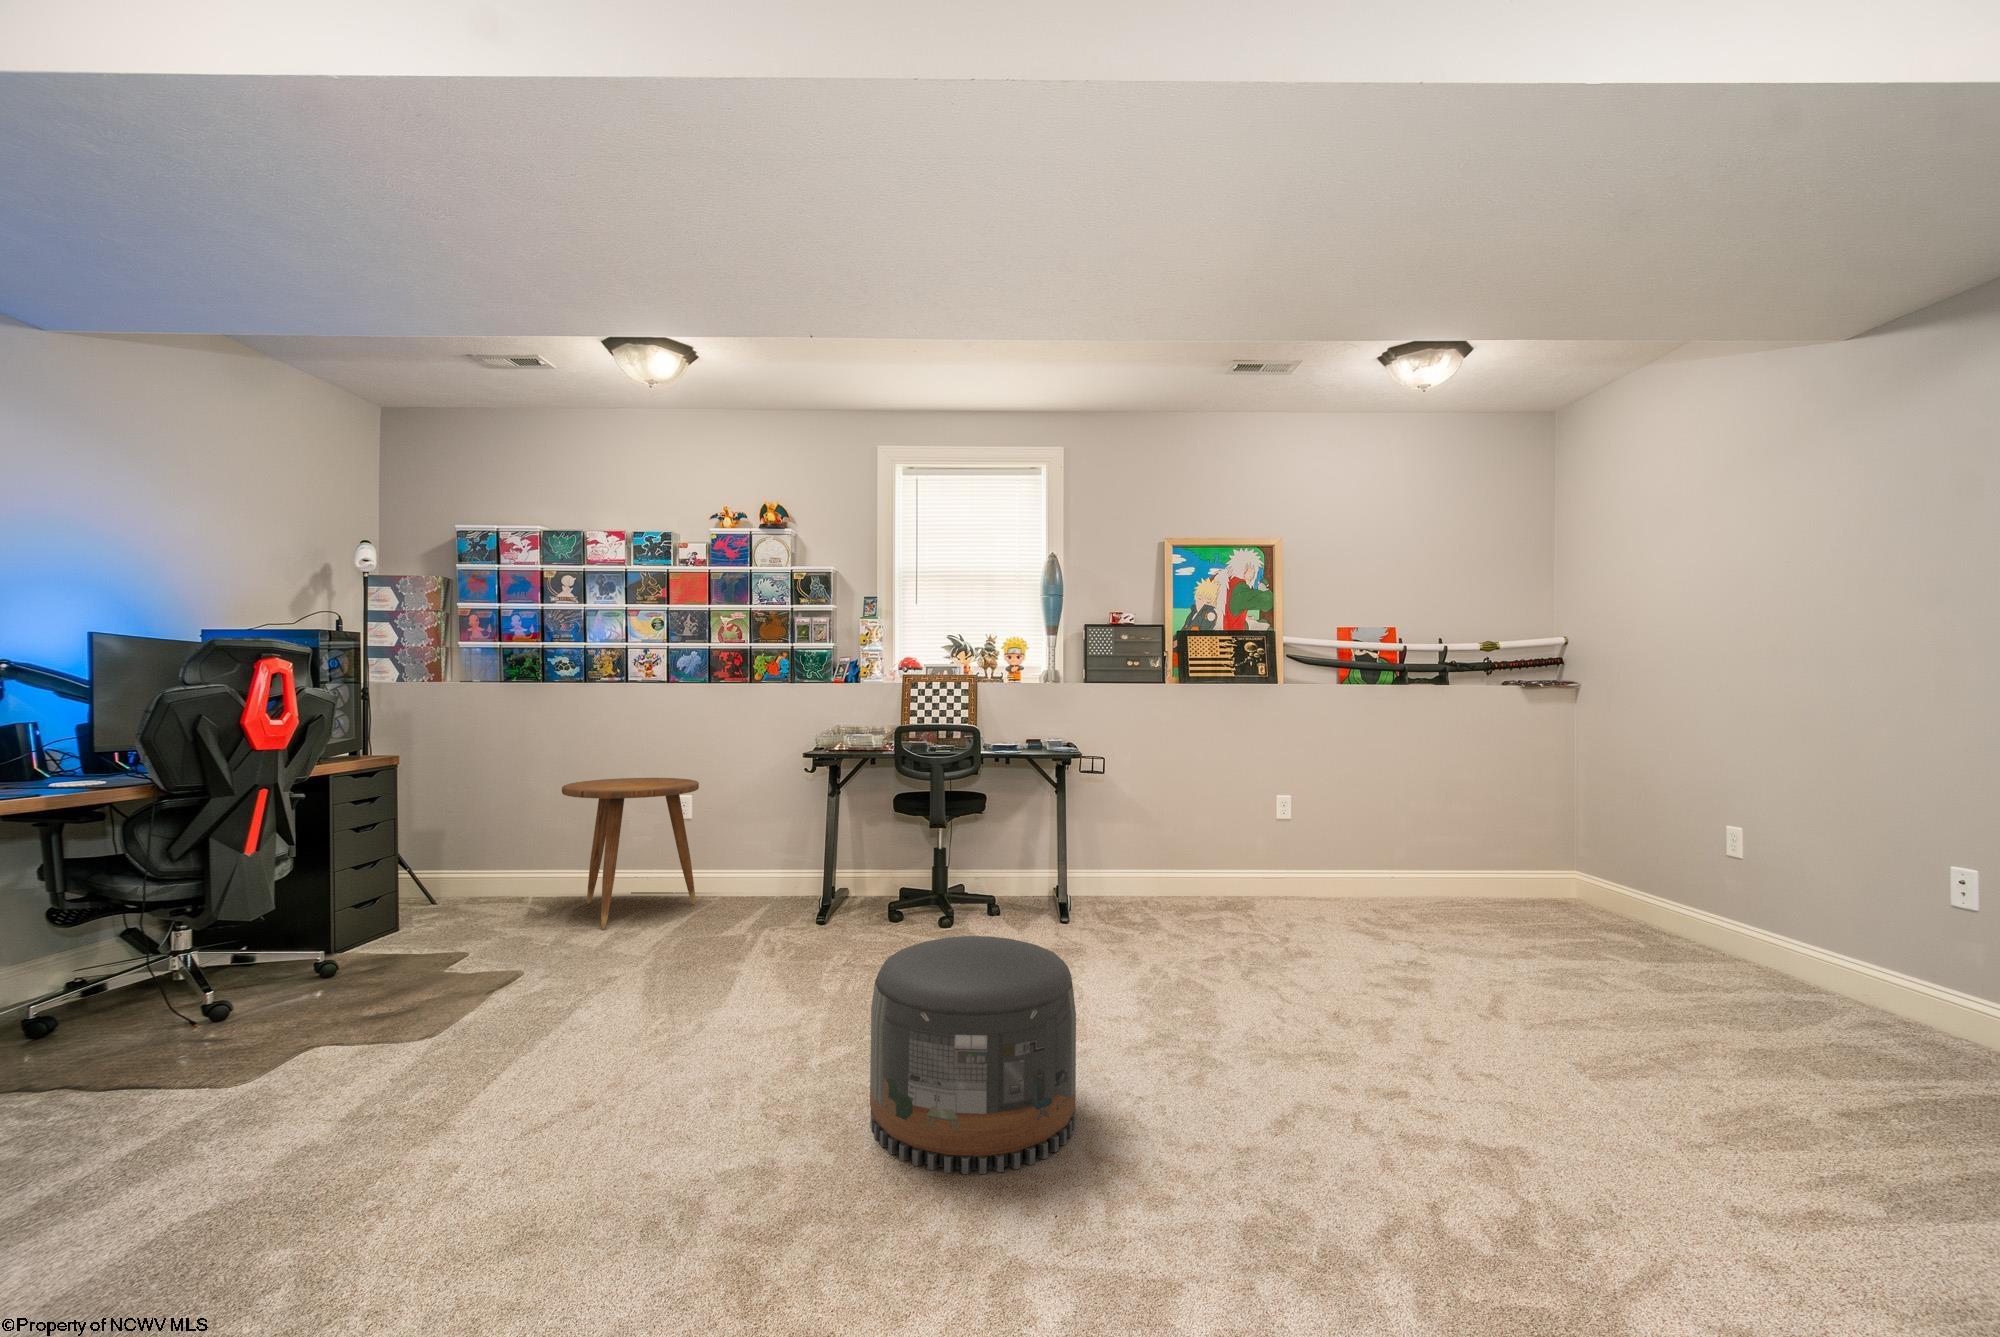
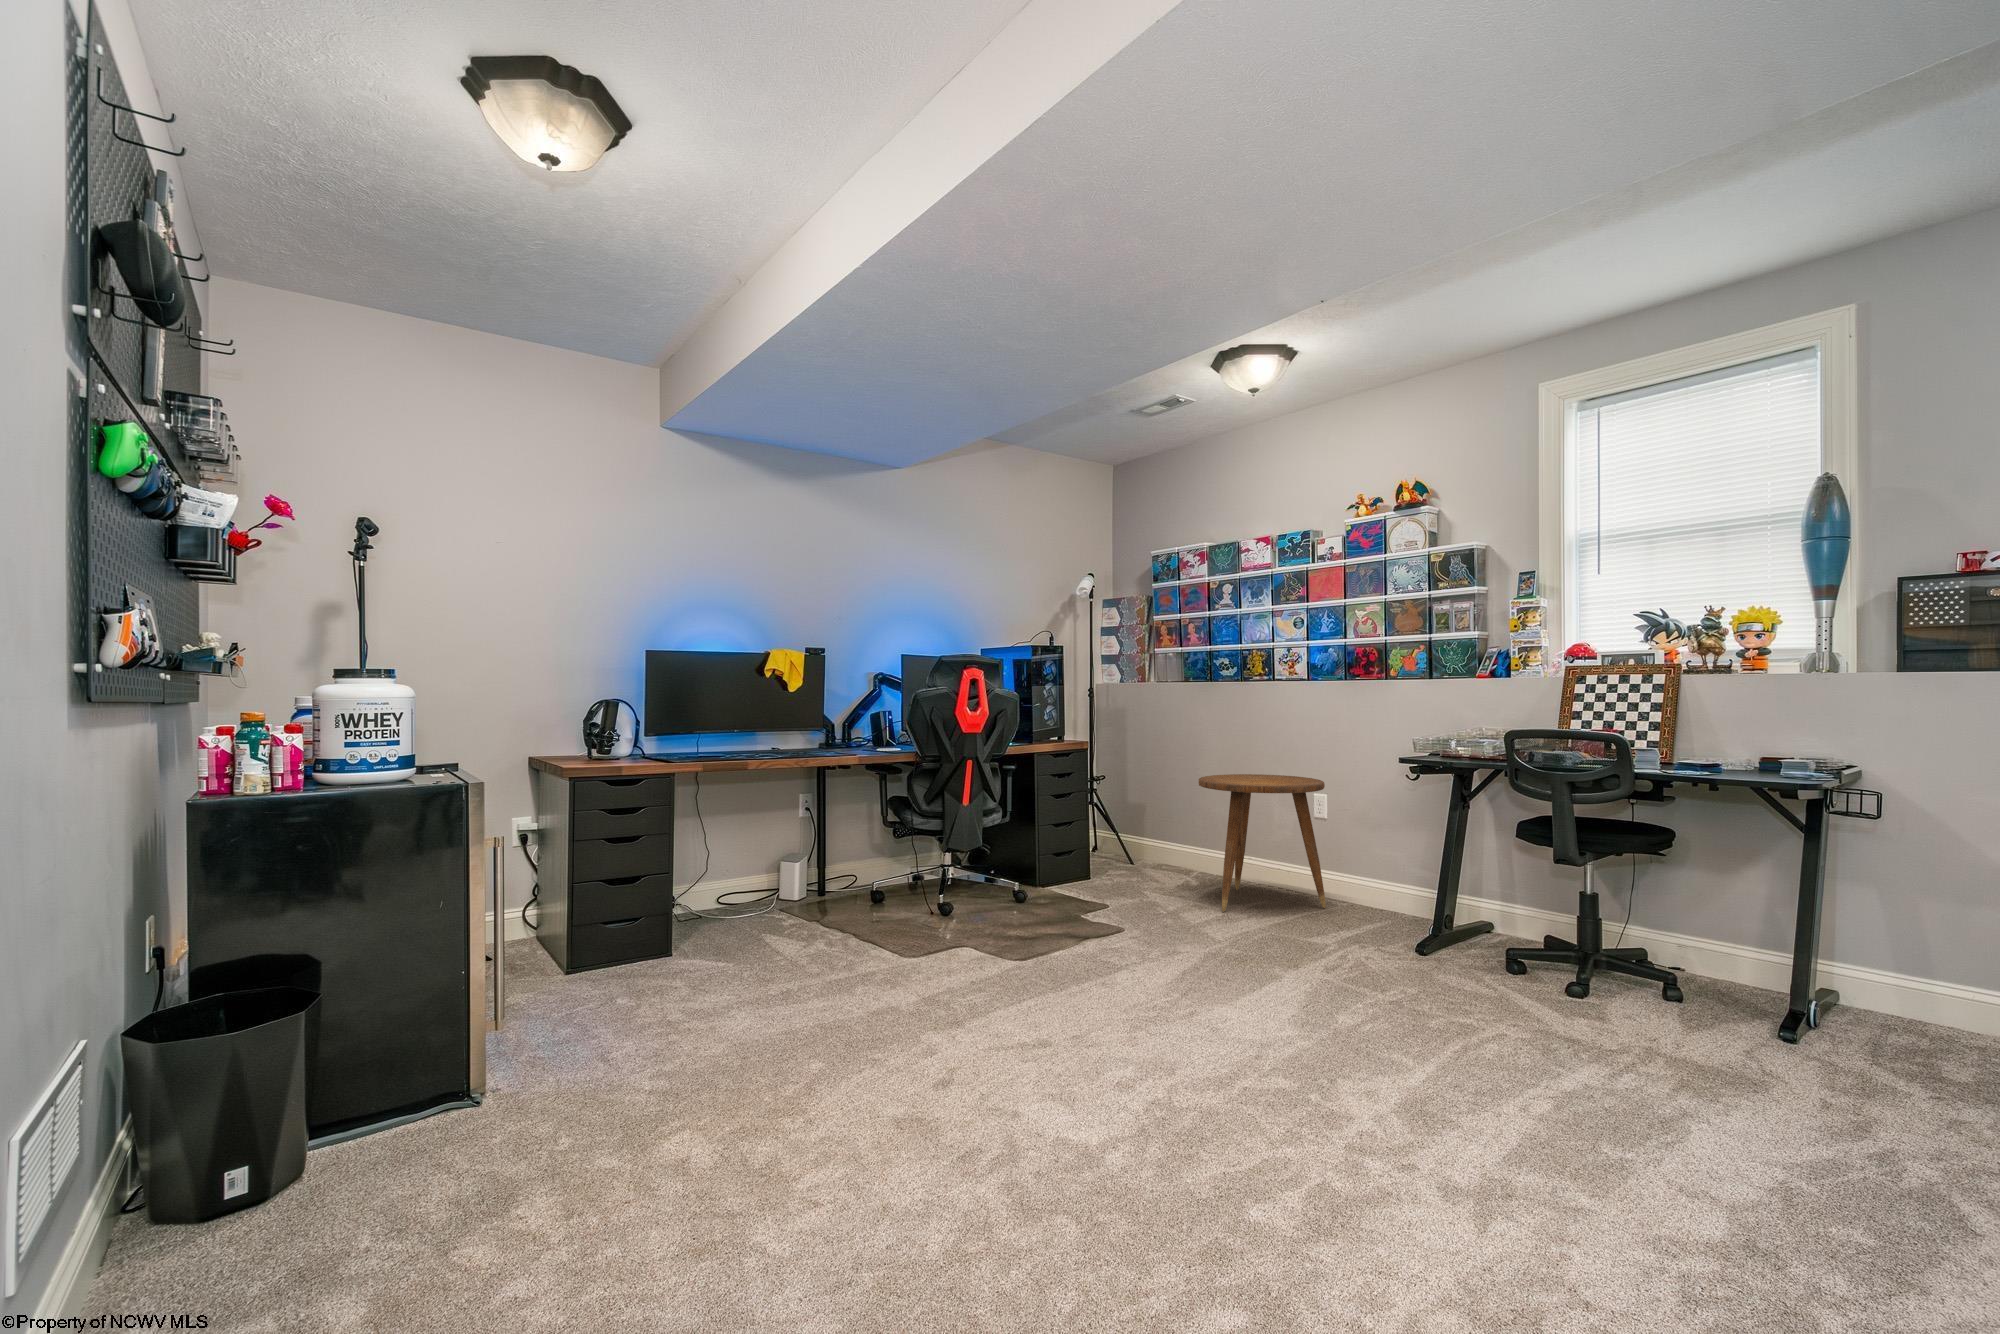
pouf: present [870,936,1076,1174] -> none [1220,964,1468,1234]

